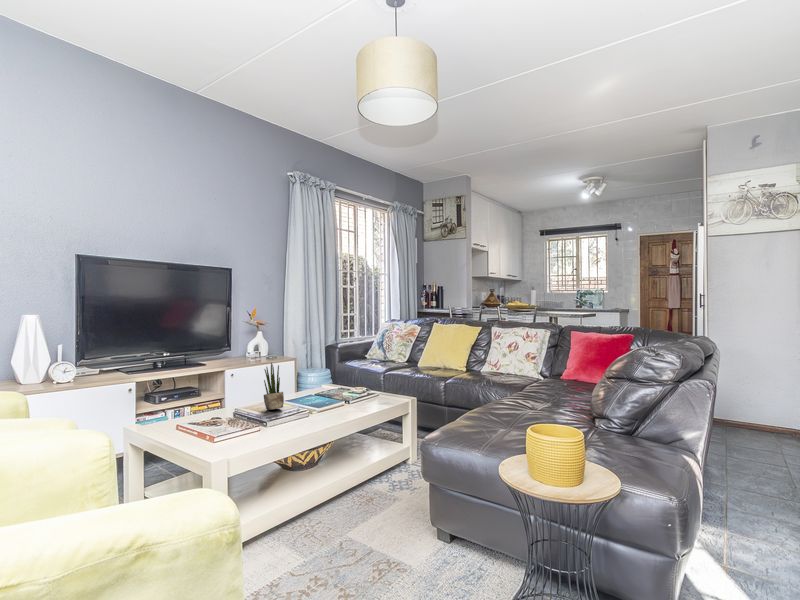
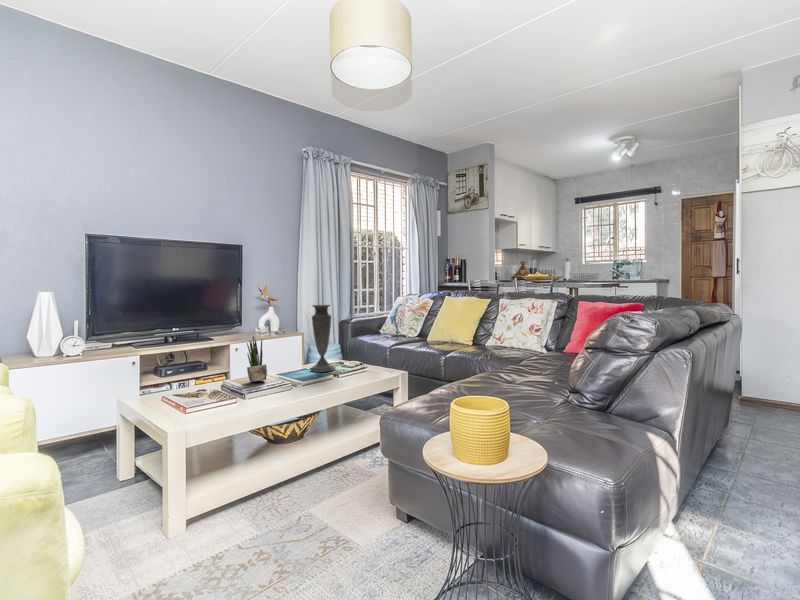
vase: none [321,330,344,399] -> present [311,305,334,372]

